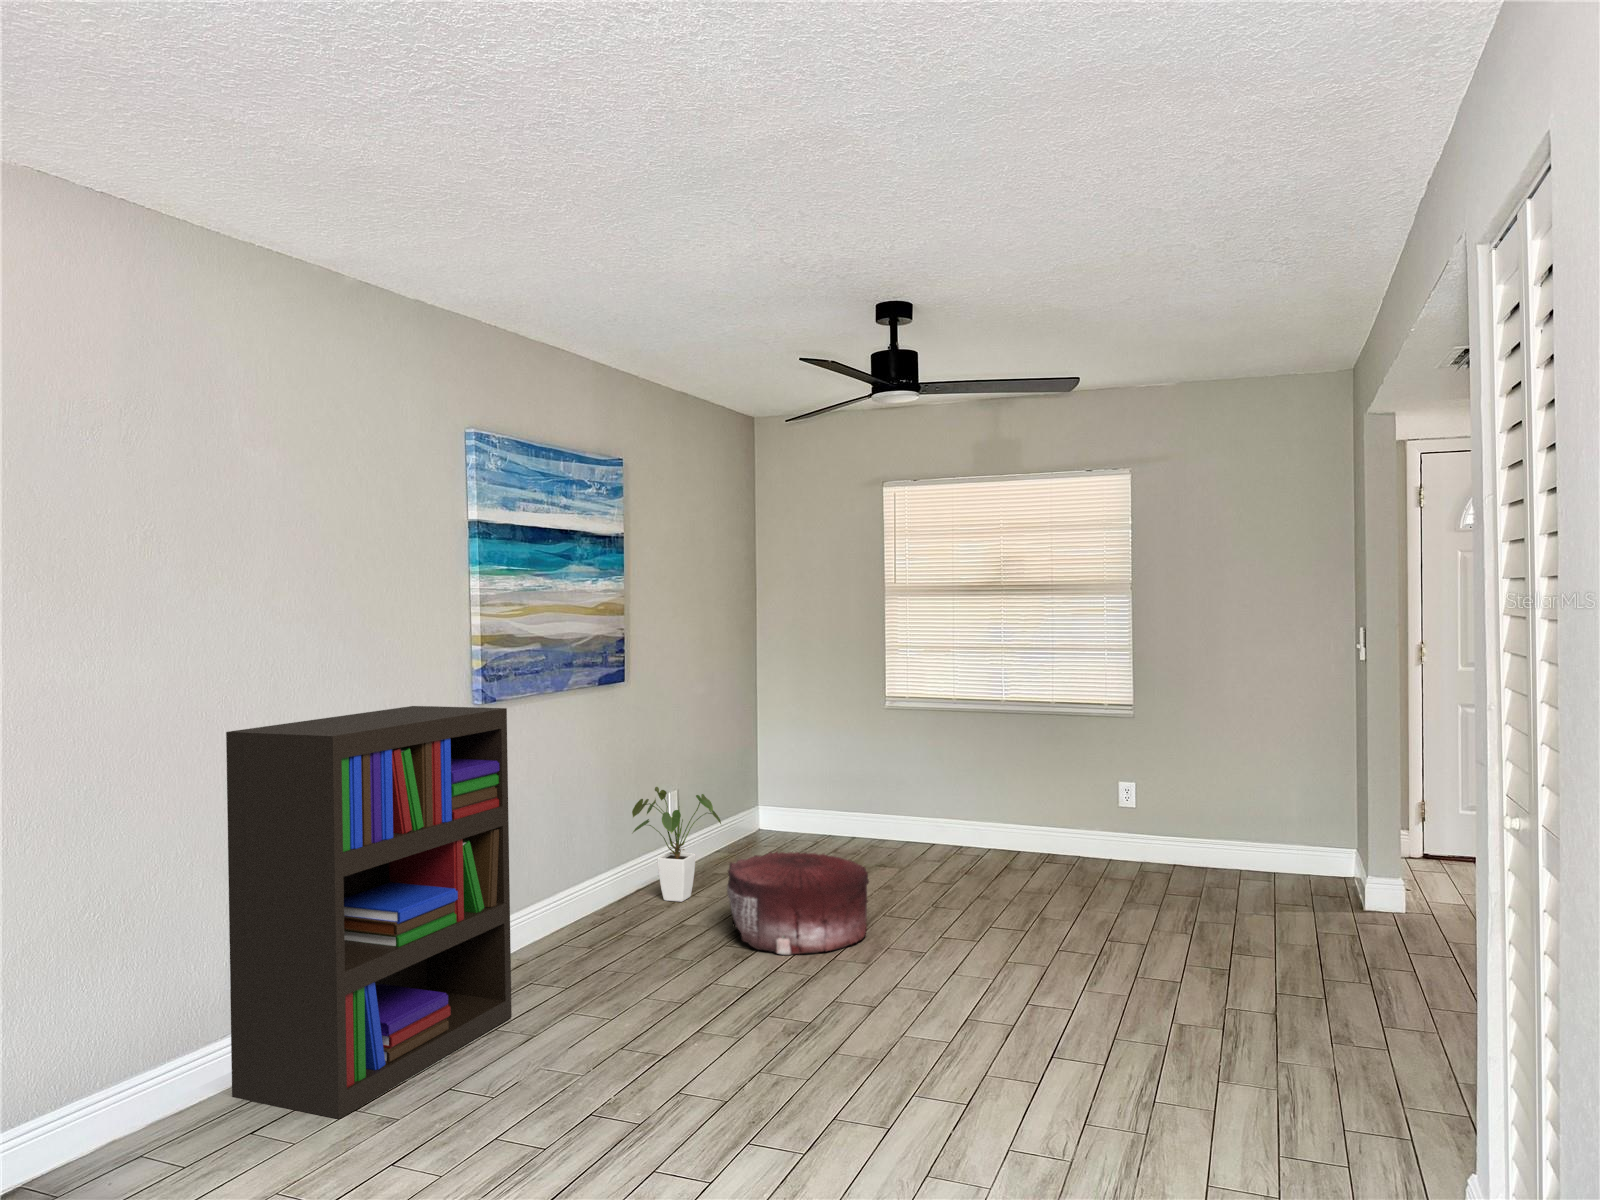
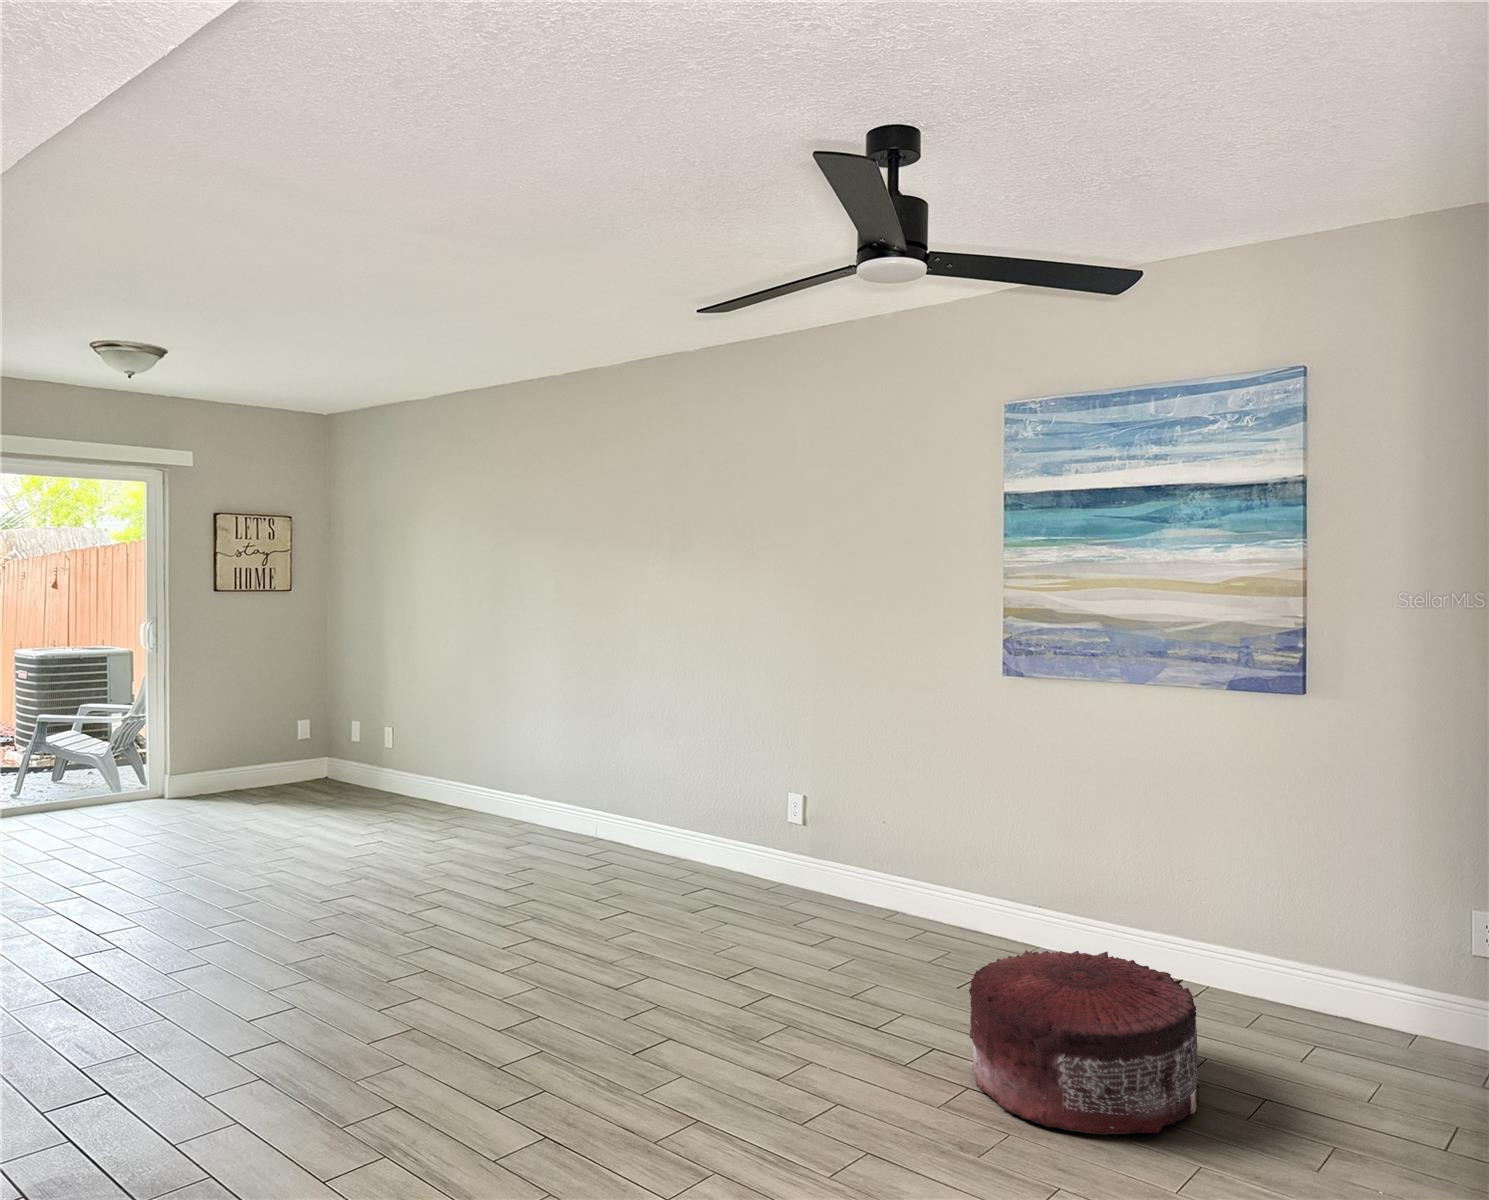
bookshelf: present [226,706,512,1119] -> none [703,653,908,938]
house plant: present [632,787,721,902] -> none [1240,871,1383,1047]

